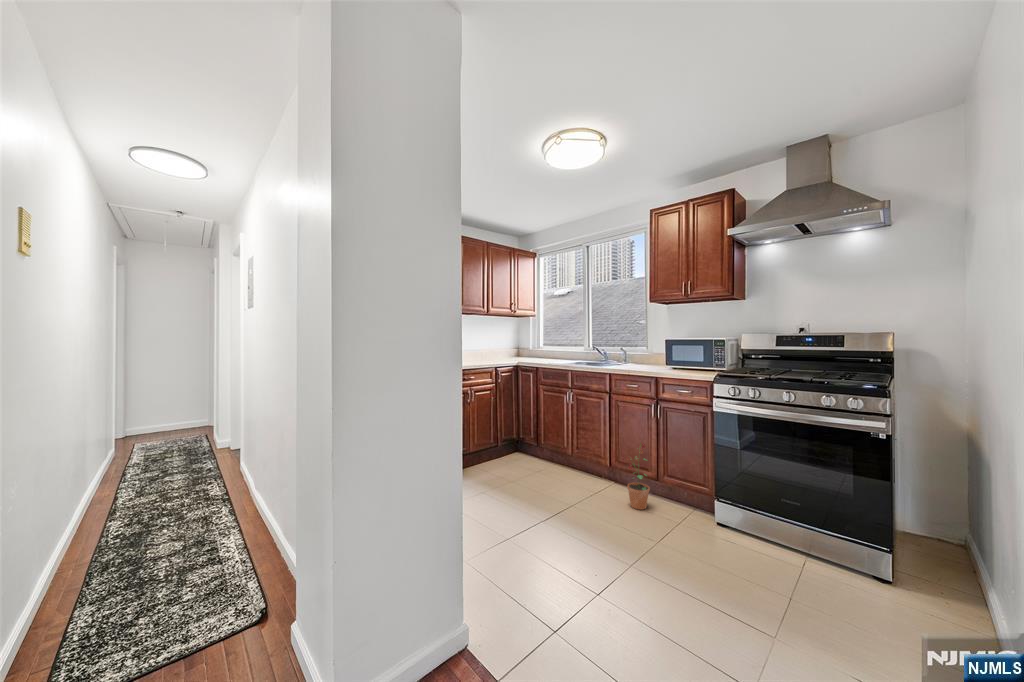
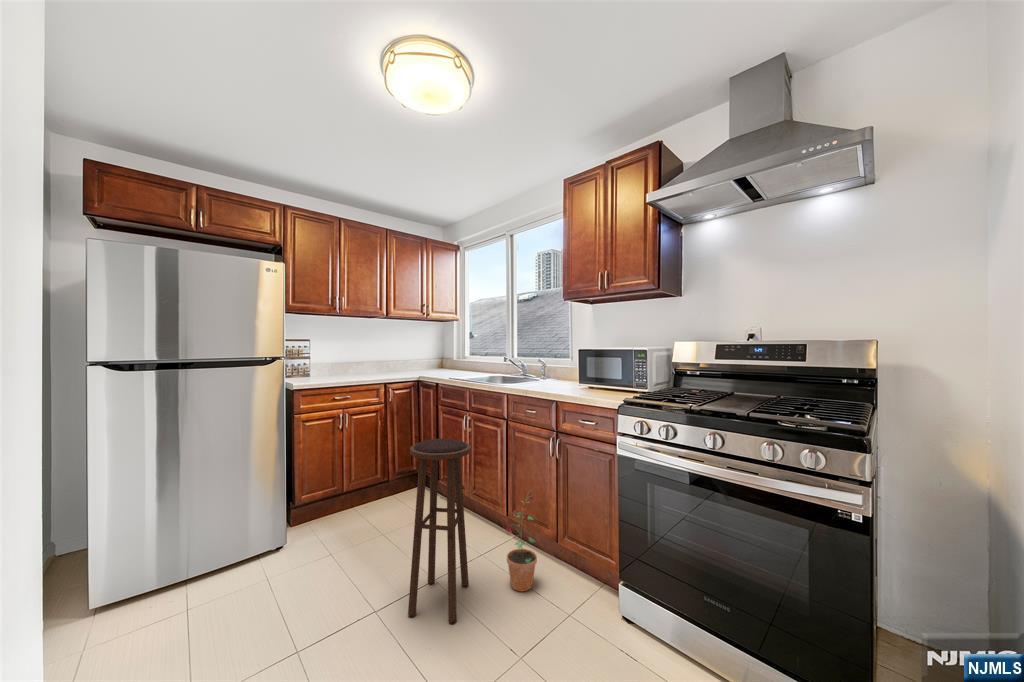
stool: none [566,405,609,525] -> present [408,439,471,623]

